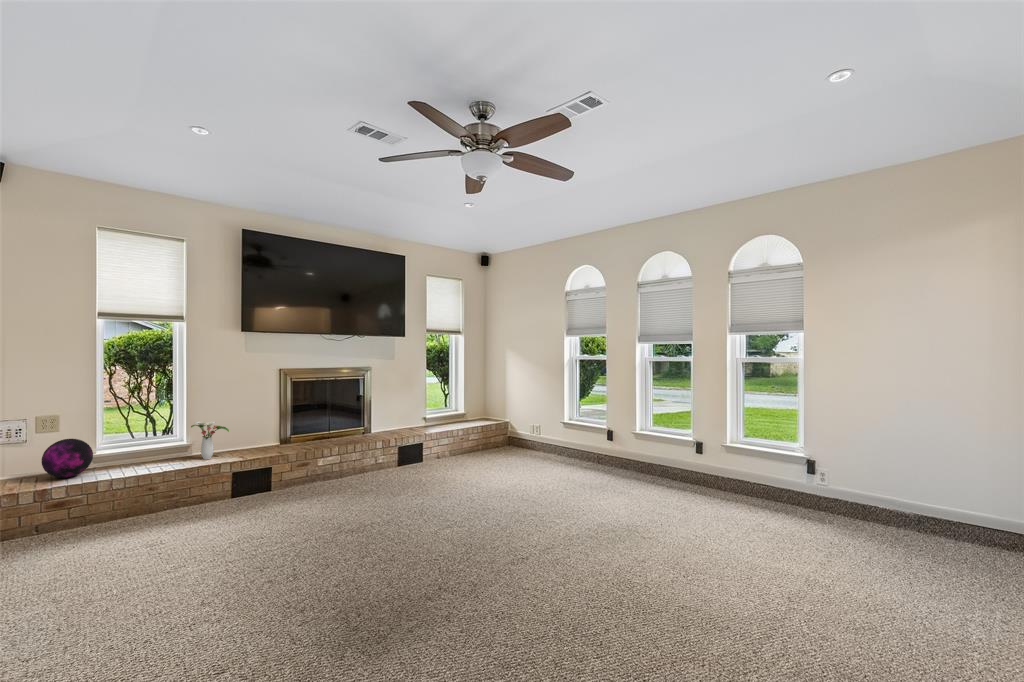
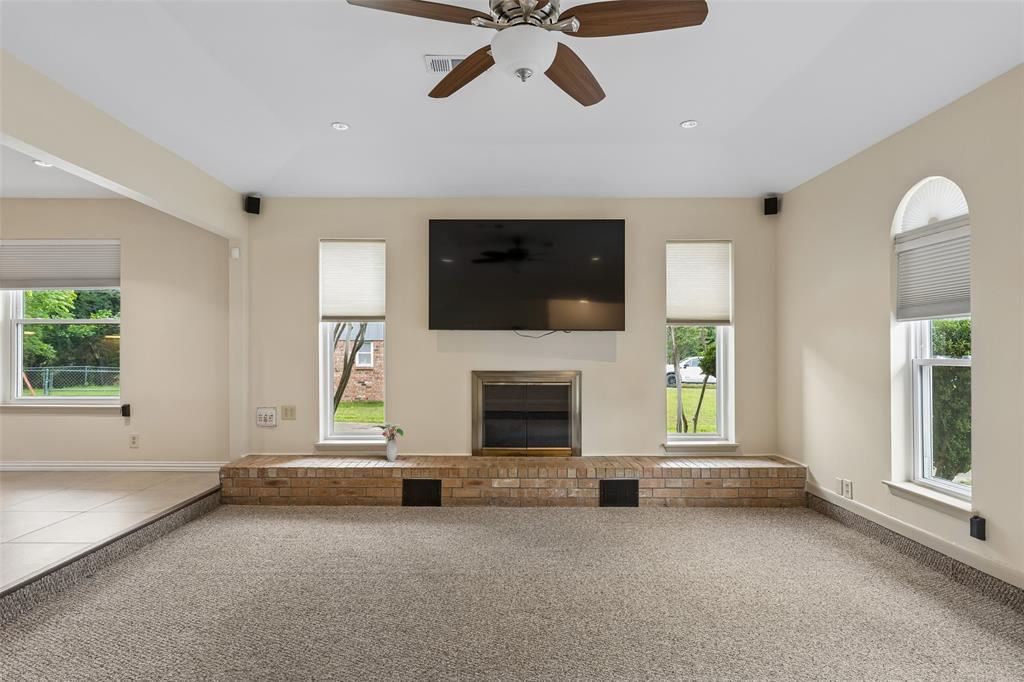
decorative orb: present [42,439,93,478] -> none [273,428,307,460]

